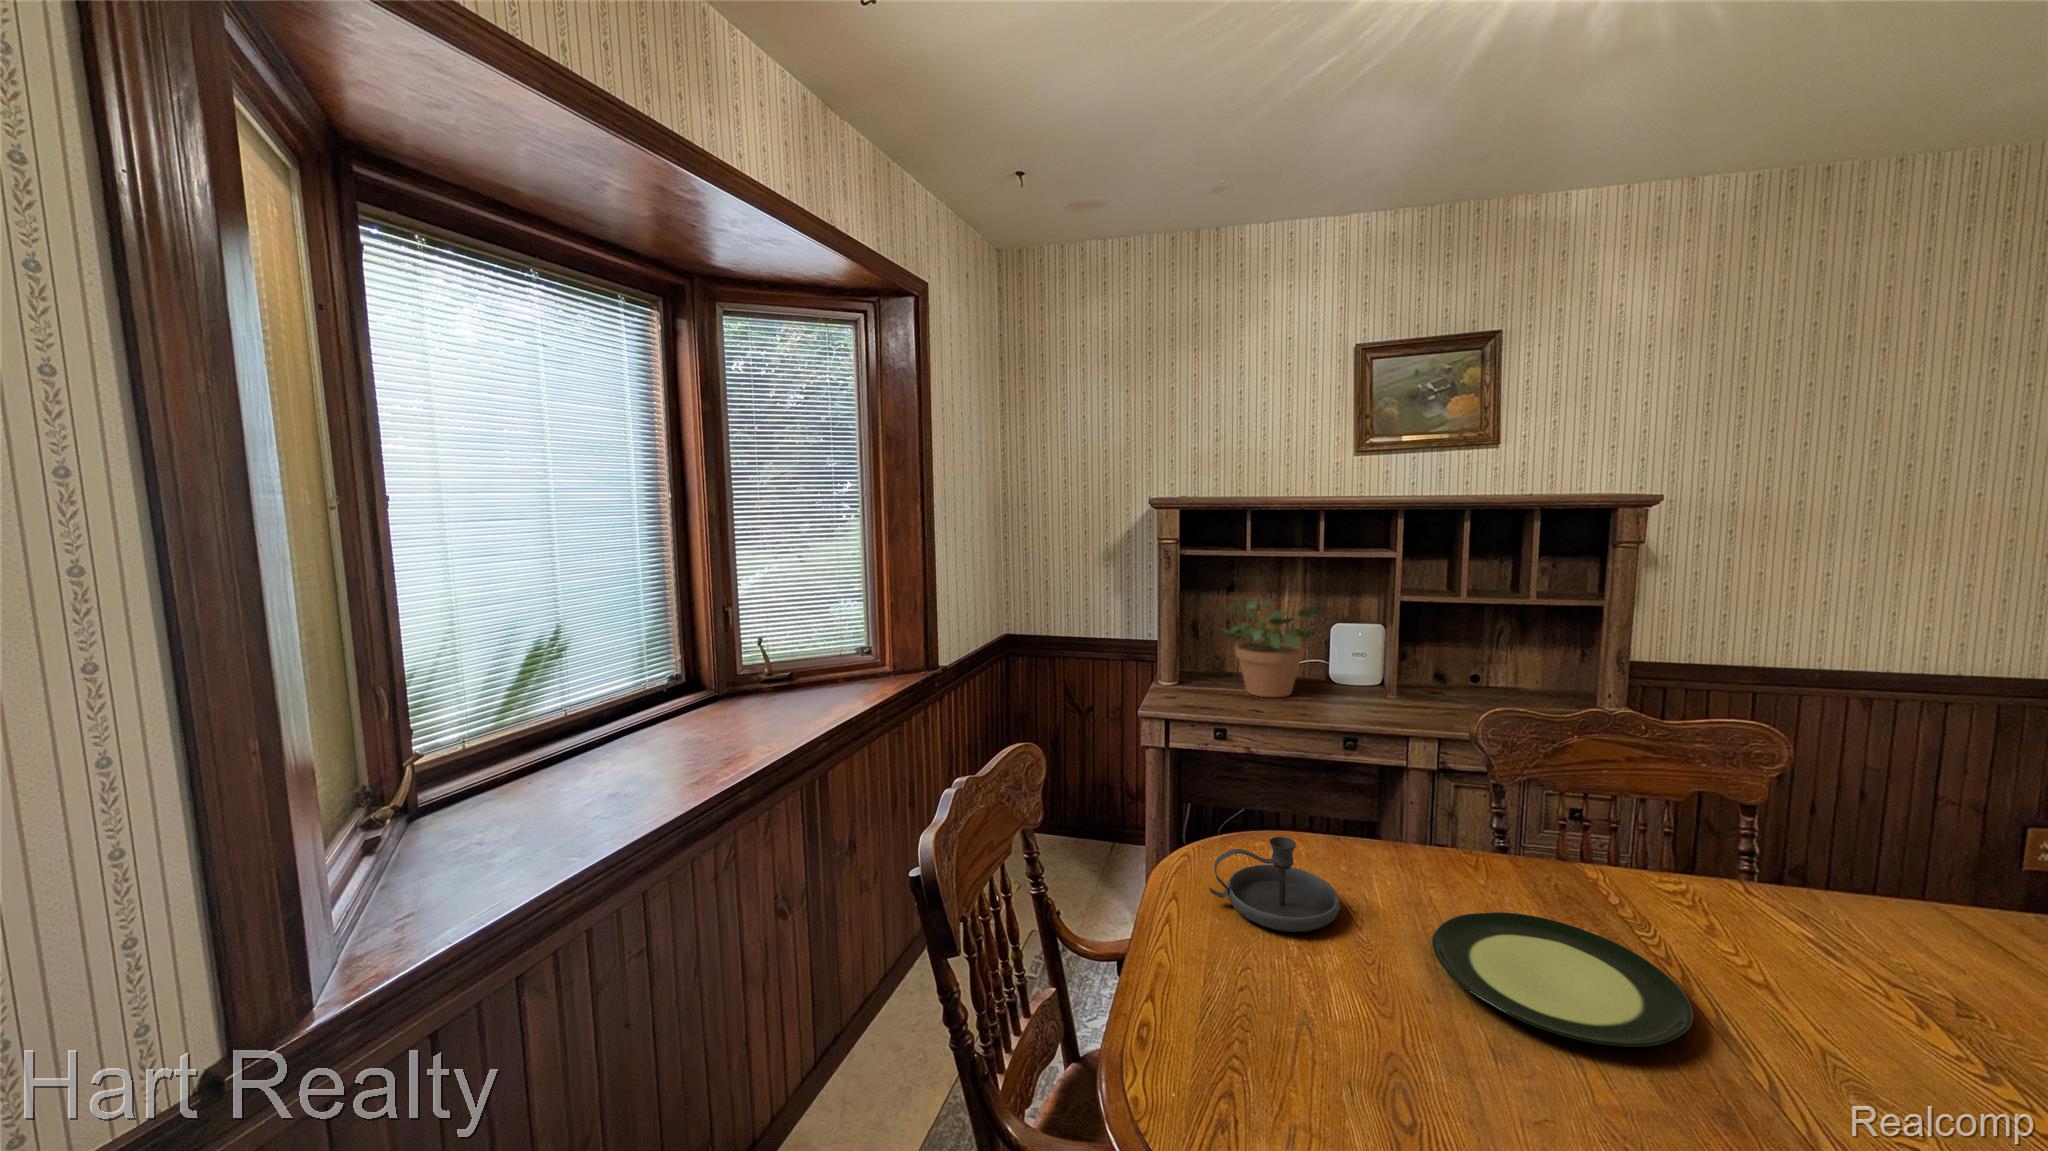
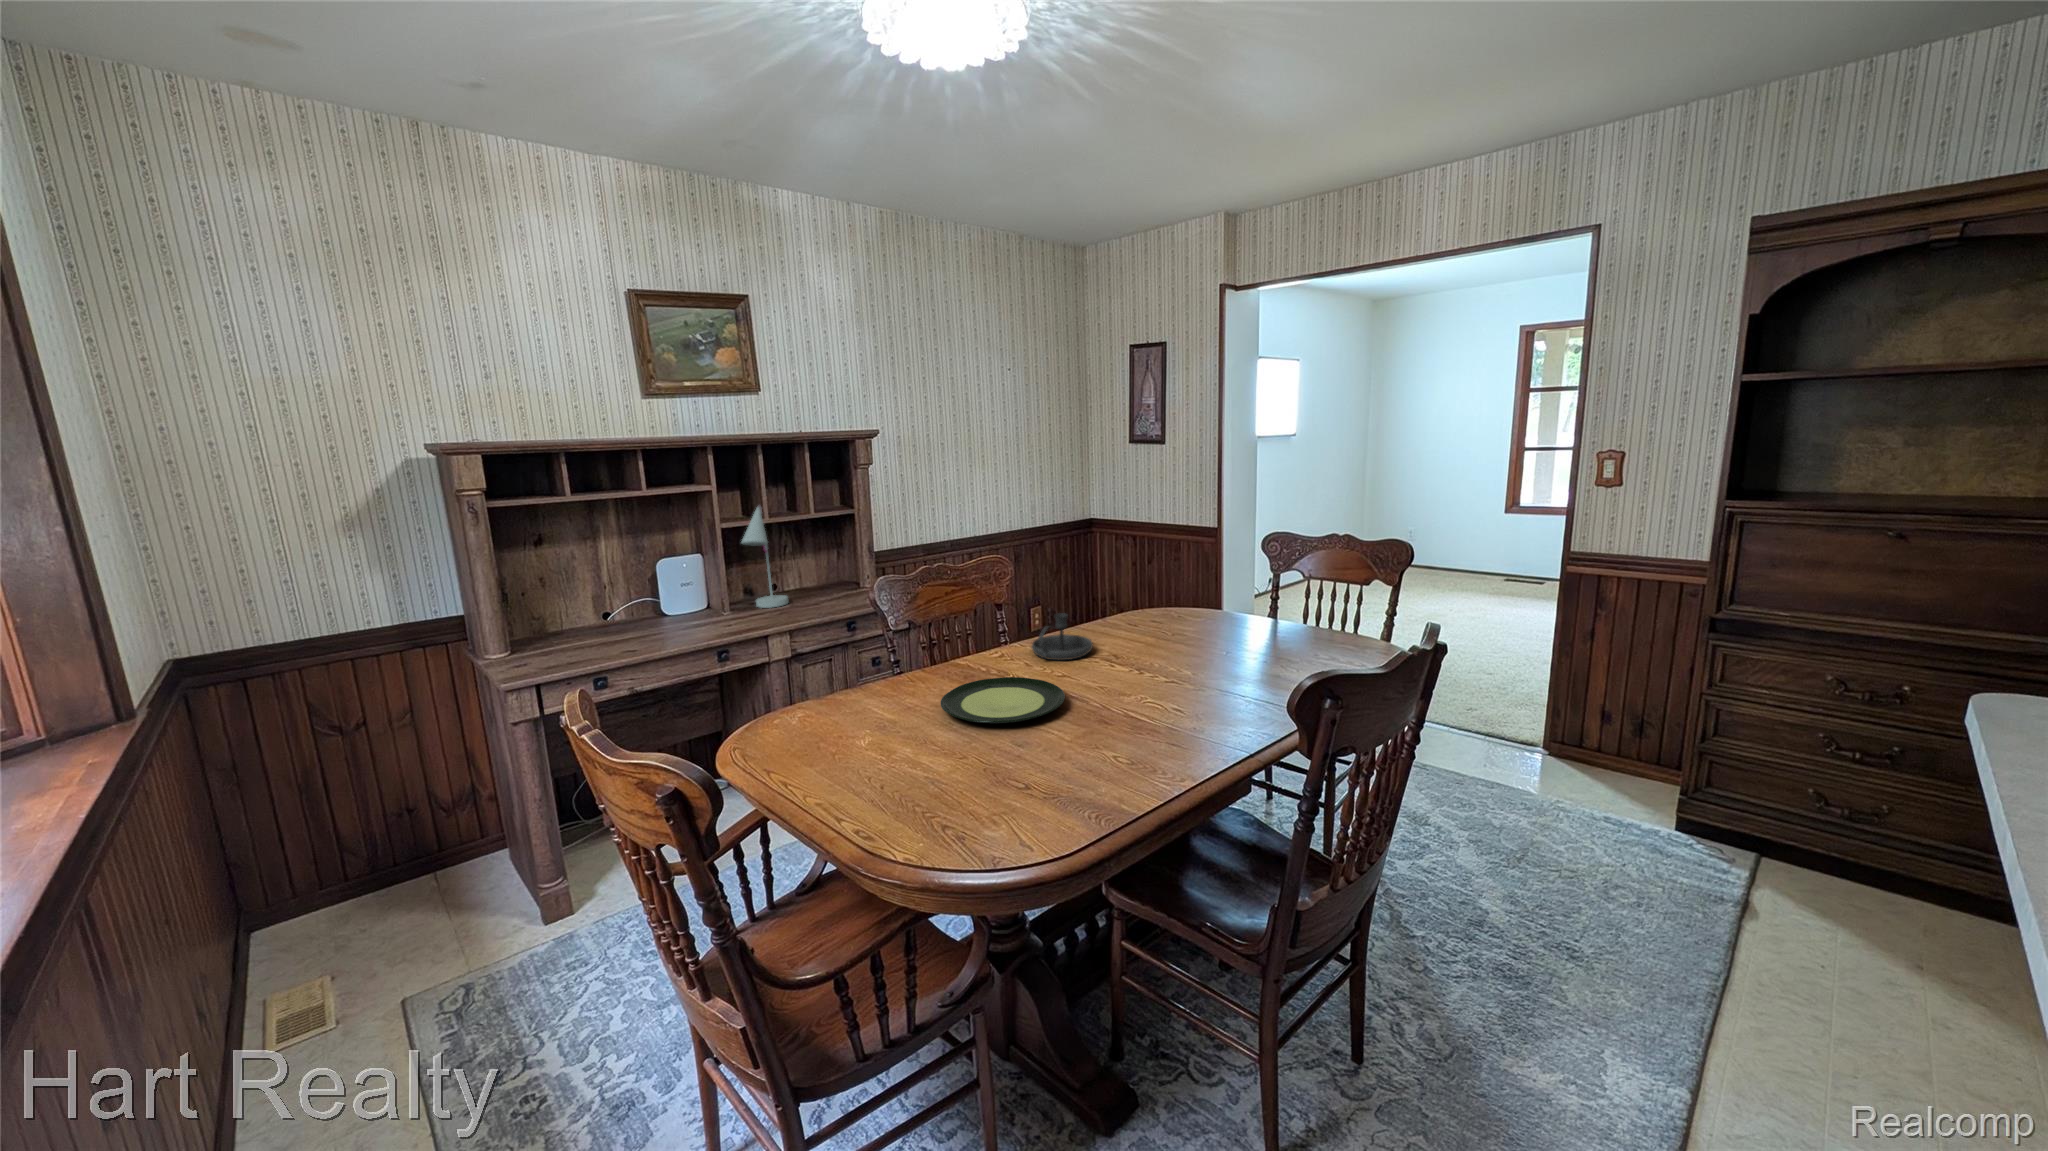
desk lamp: none [1411,580,1472,706] -> present [741,506,788,608]
potted plant: present [1221,600,1318,697] -> none [554,542,677,641]
candlestick: present [1209,837,1340,932] -> present [1032,613,1093,660]

